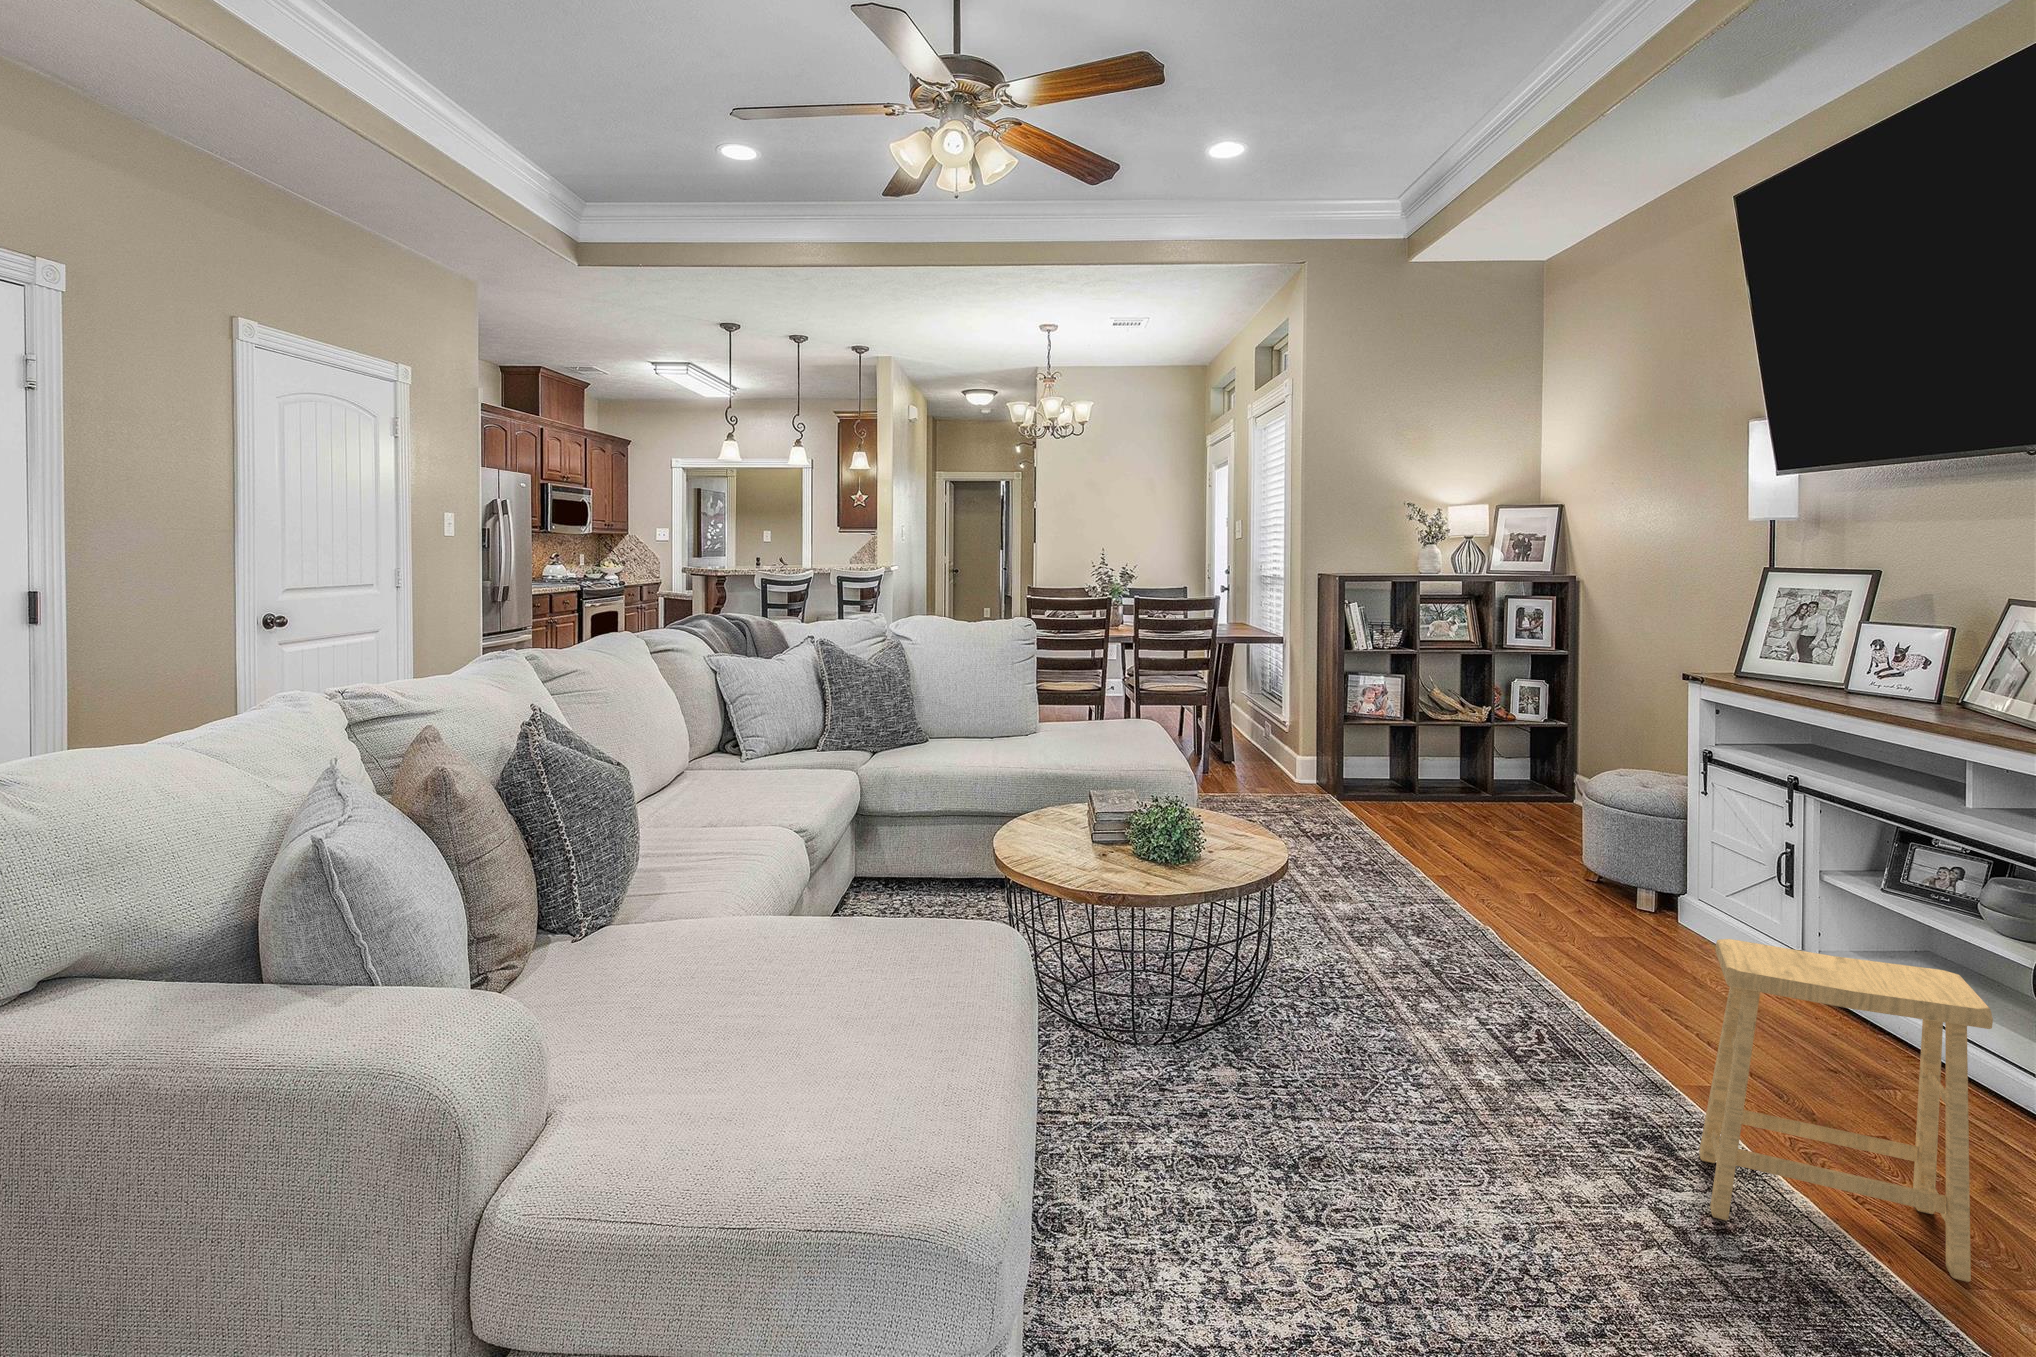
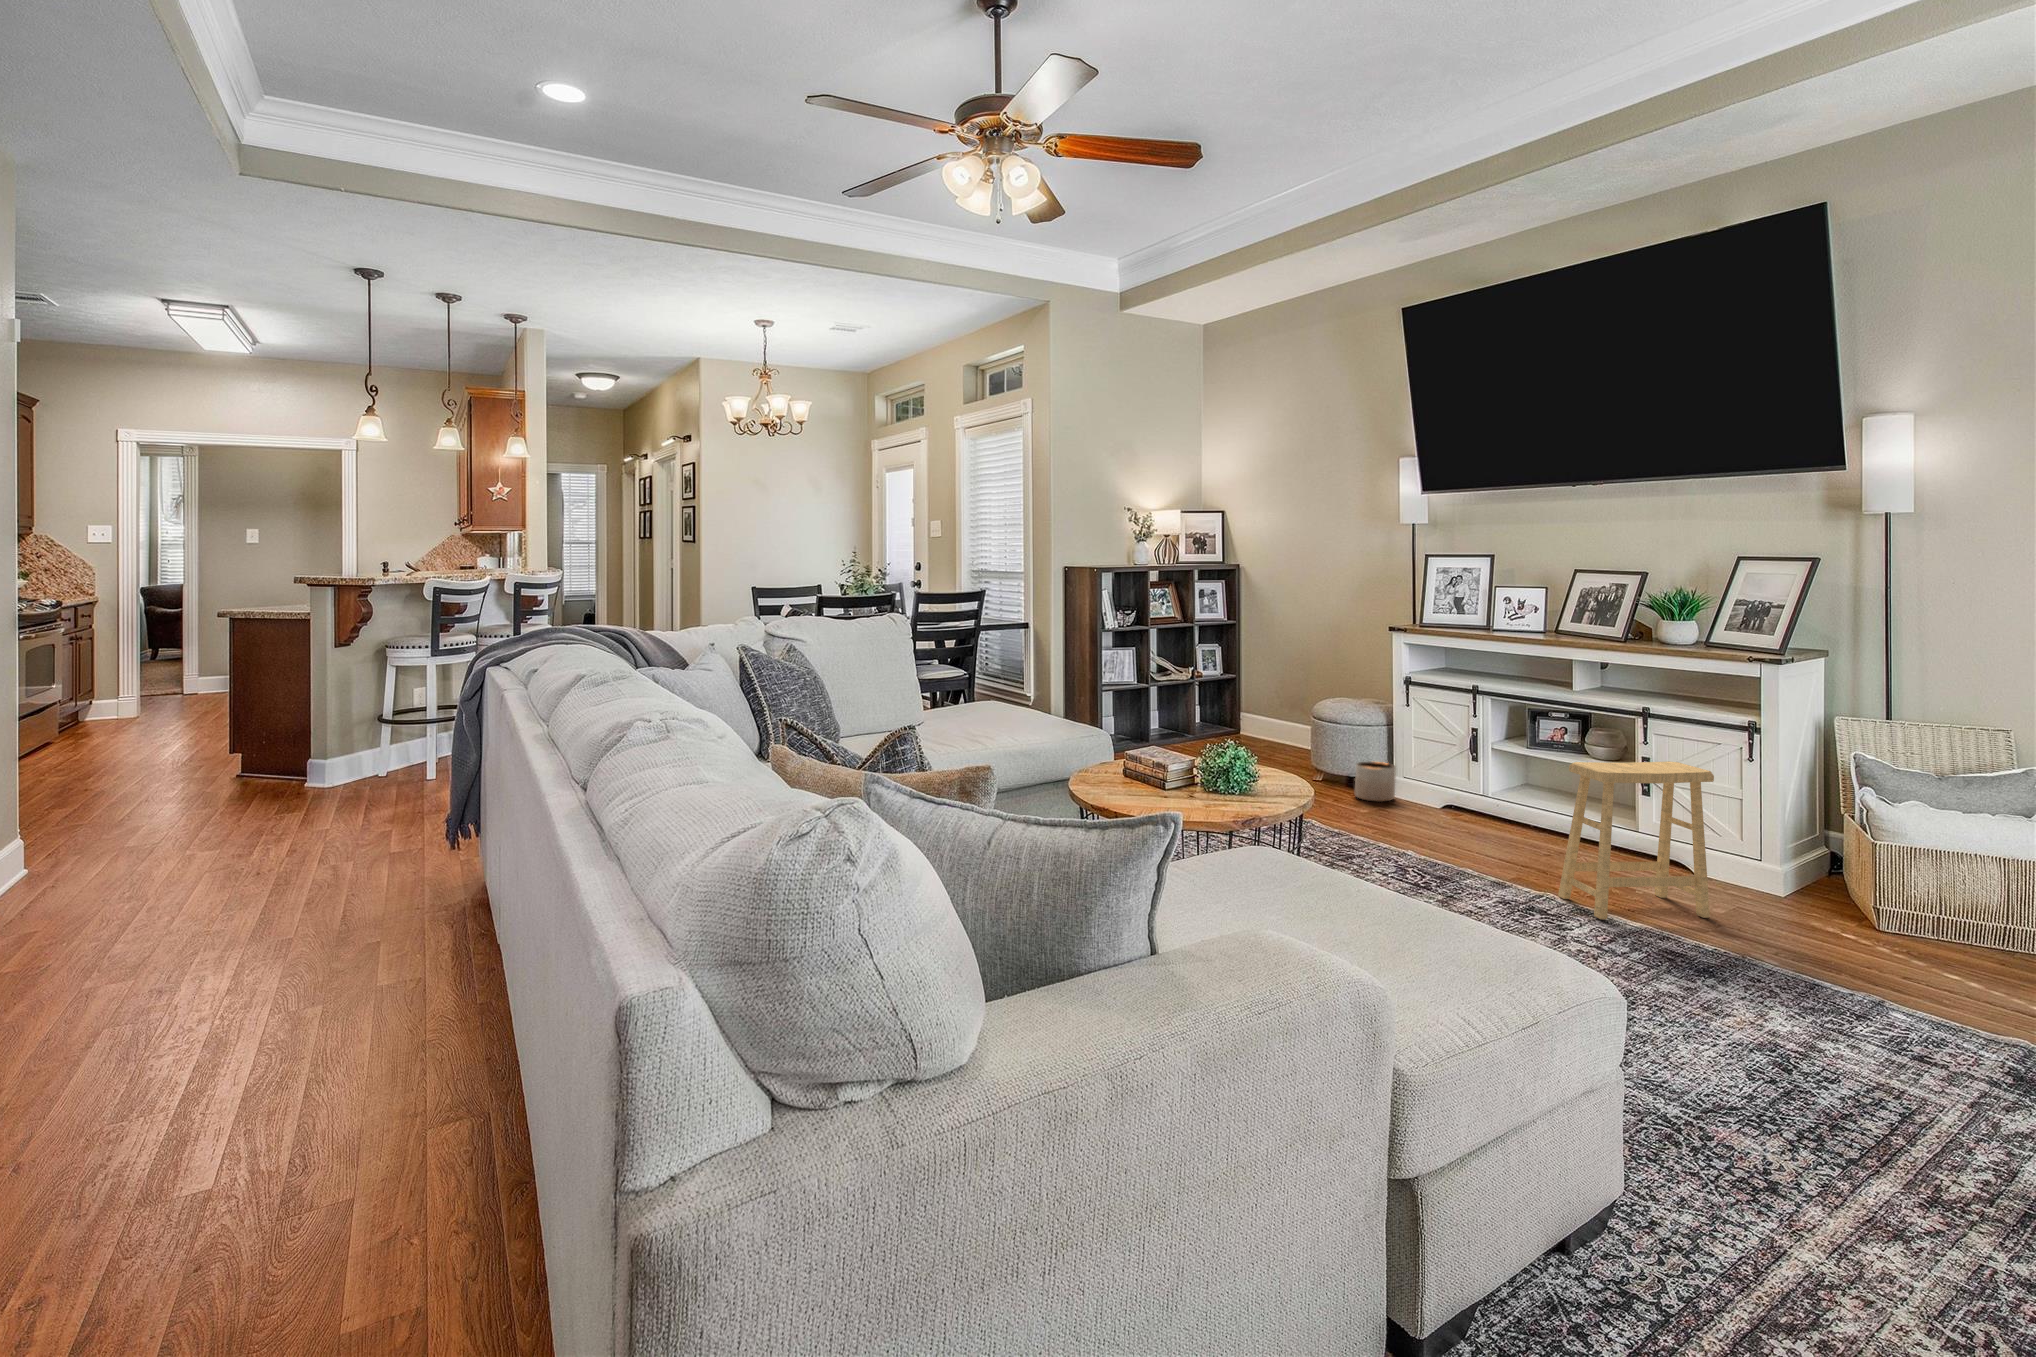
planter: none [1604,866,1670,929] -> present [1355,762,1396,802]

